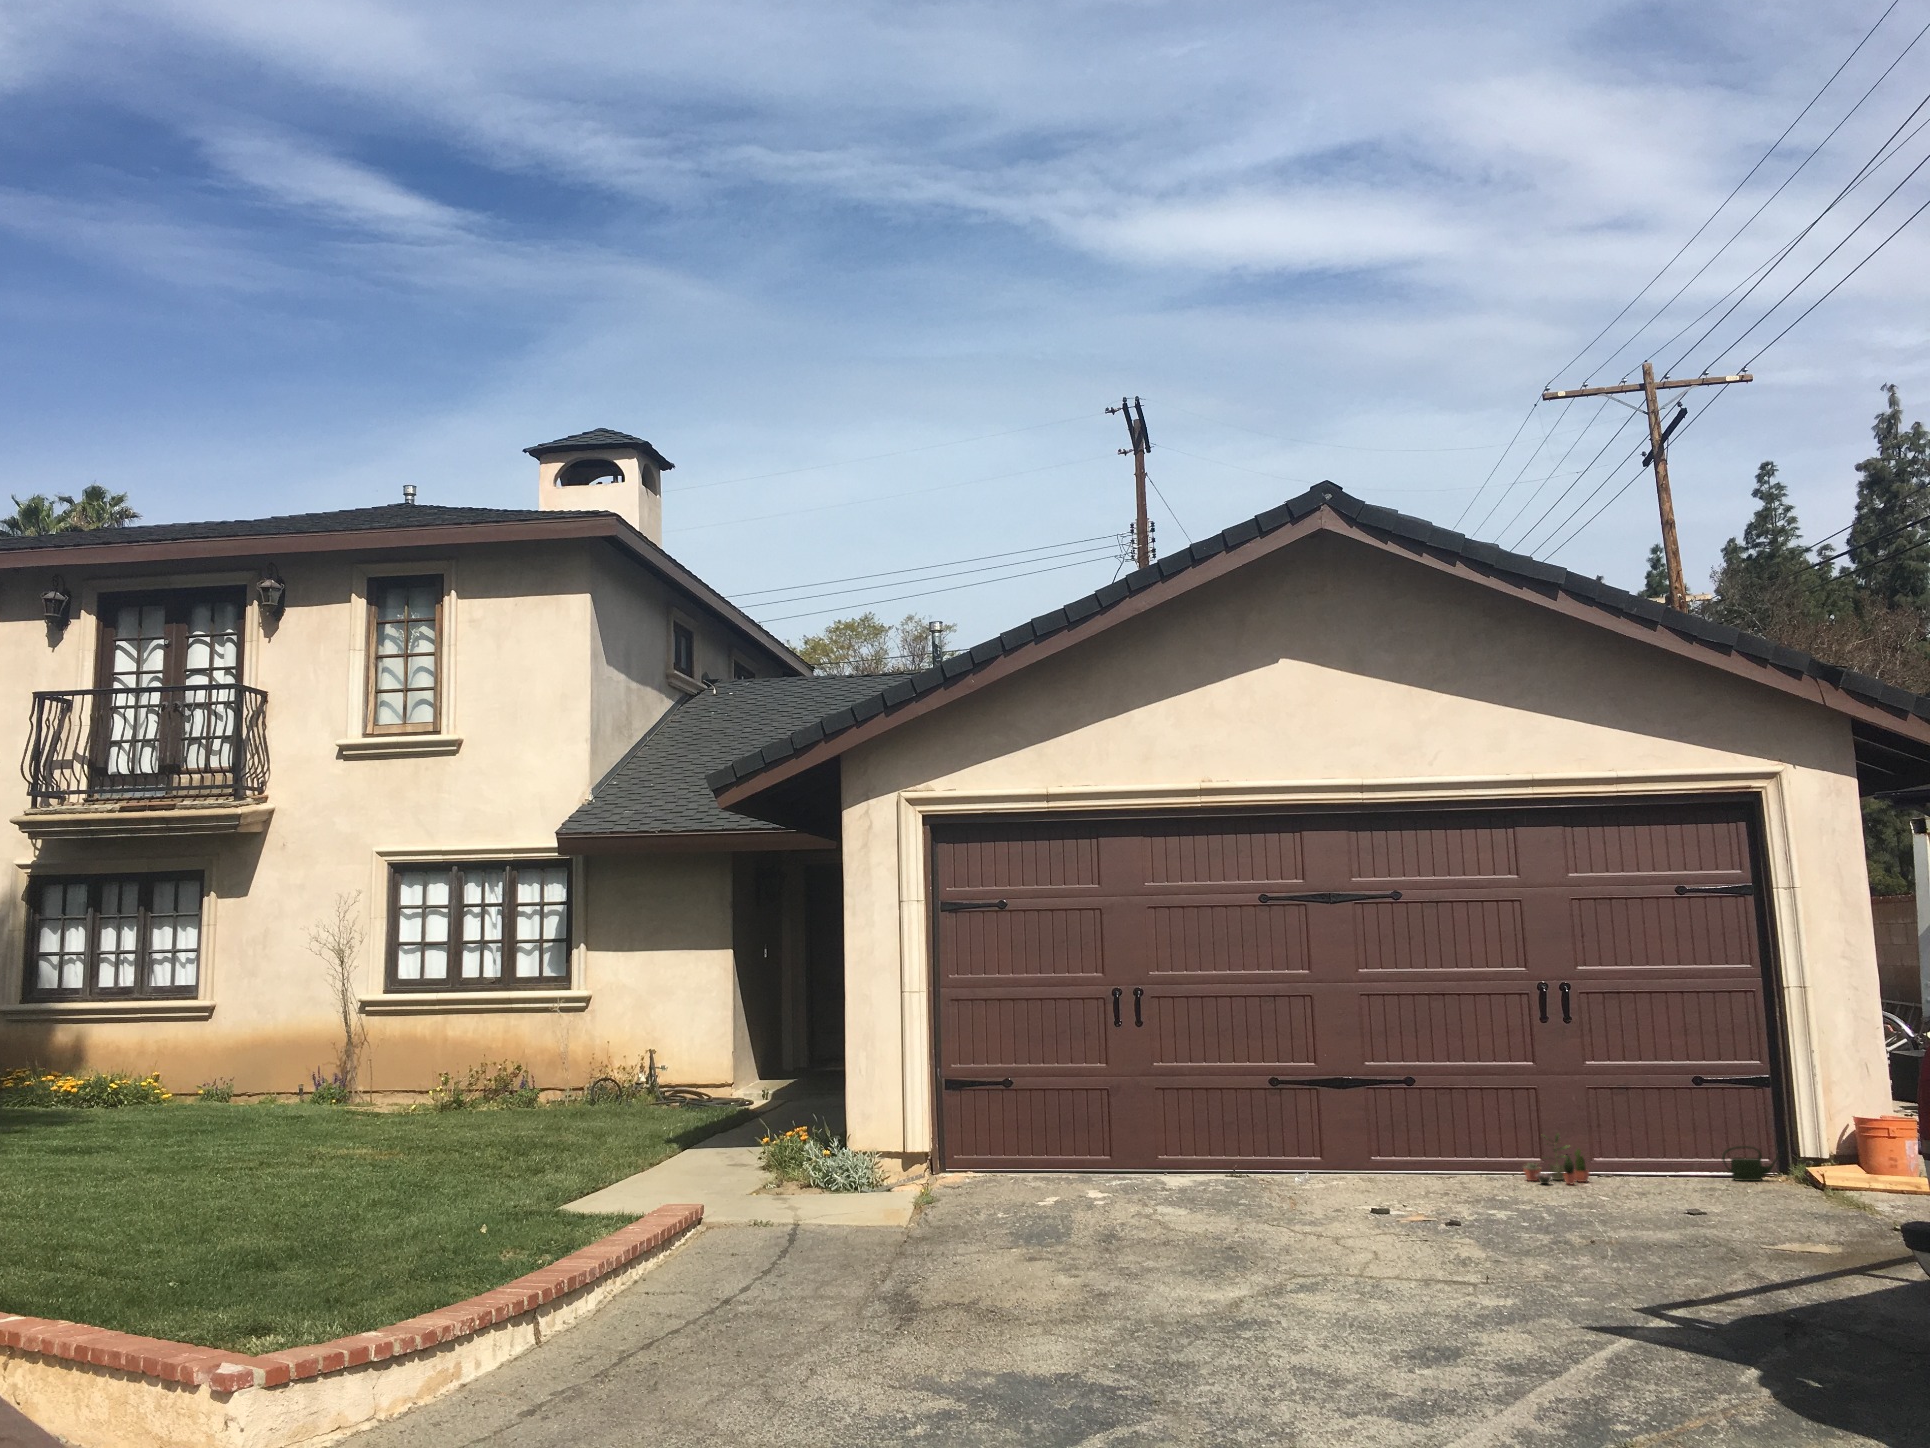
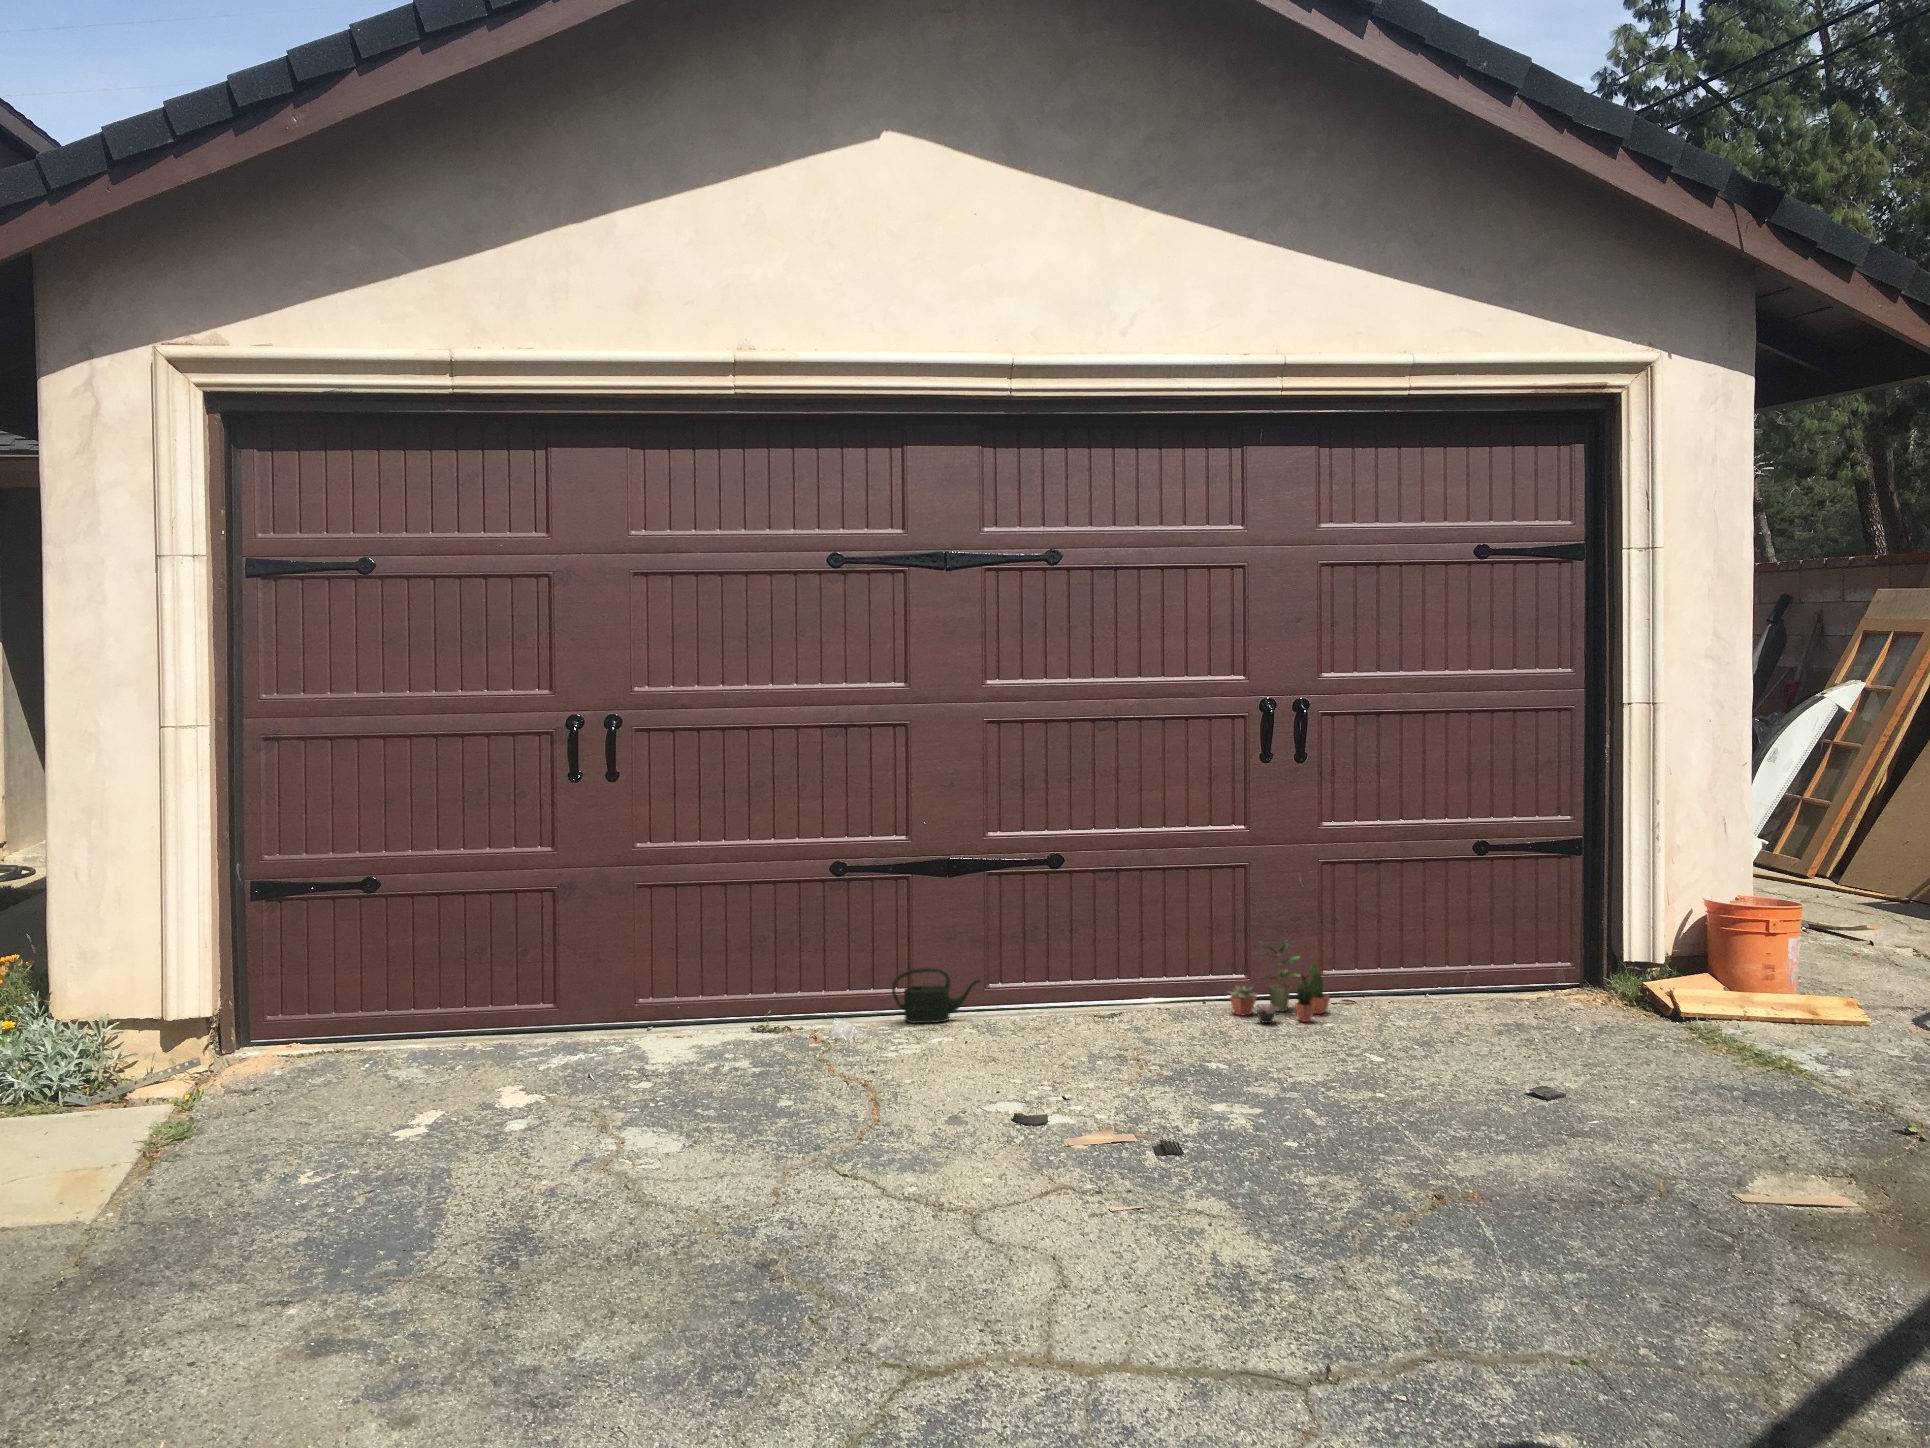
watering can: present [1722,1146,1781,1181] -> present [892,968,980,1023]

